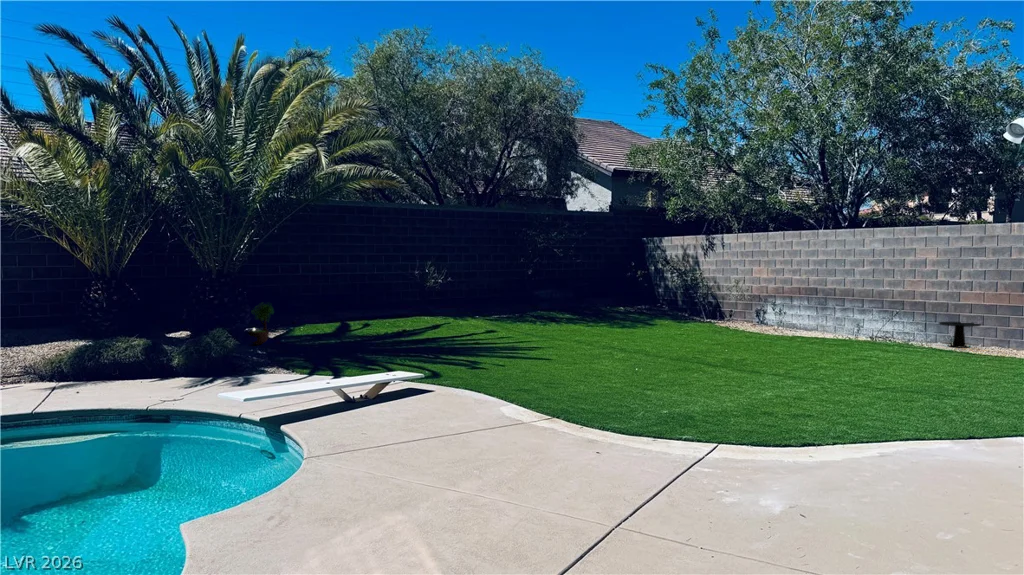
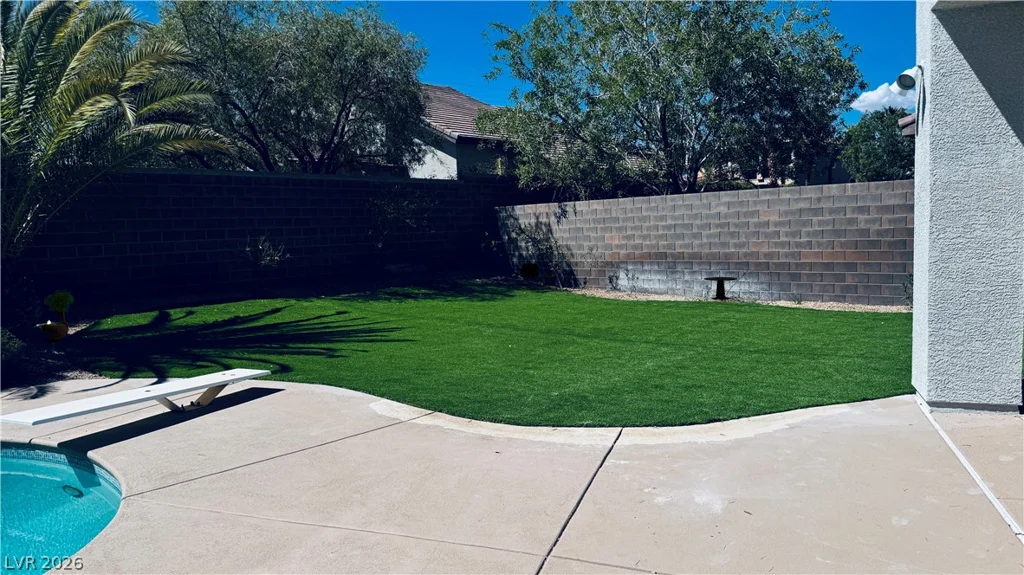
armchair: none [665,295,707,317] -> present [519,263,559,284]
side table: present [939,322,981,348] -> present [704,277,737,300]

